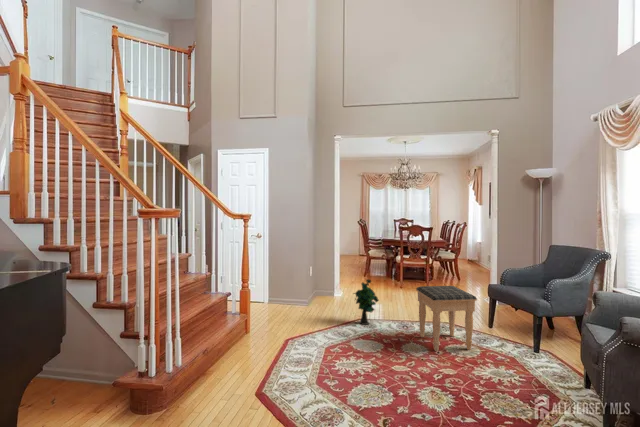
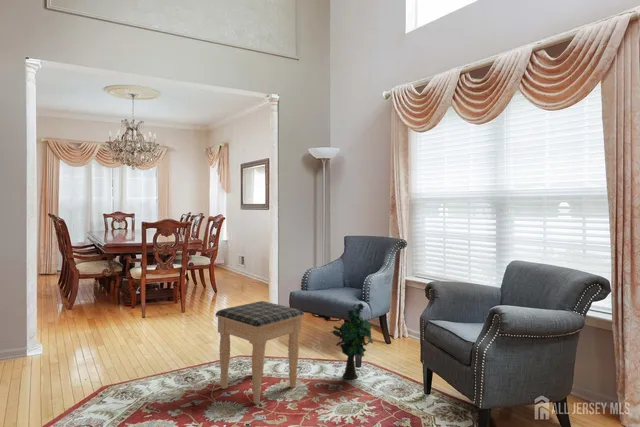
decorative plant: present [354,279,379,325] -> present [332,304,373,379]

